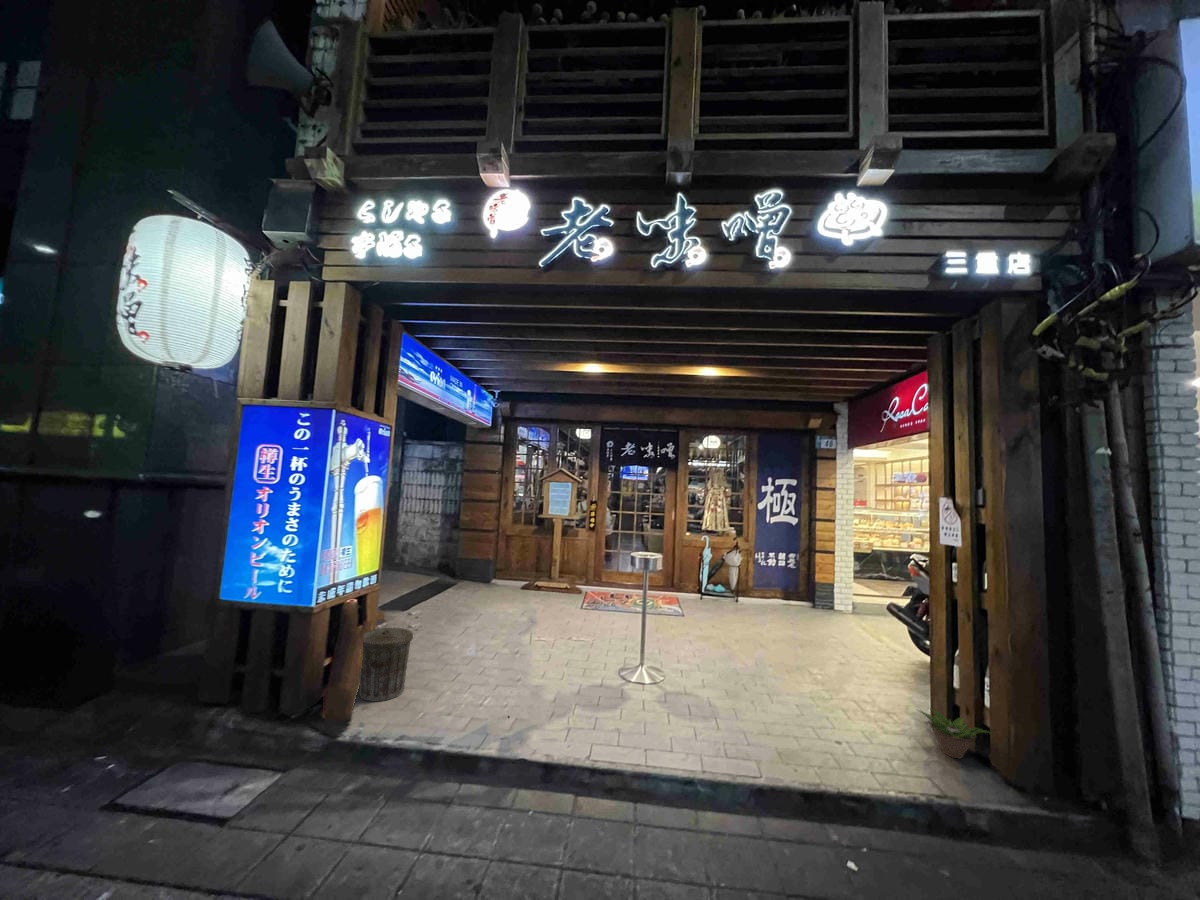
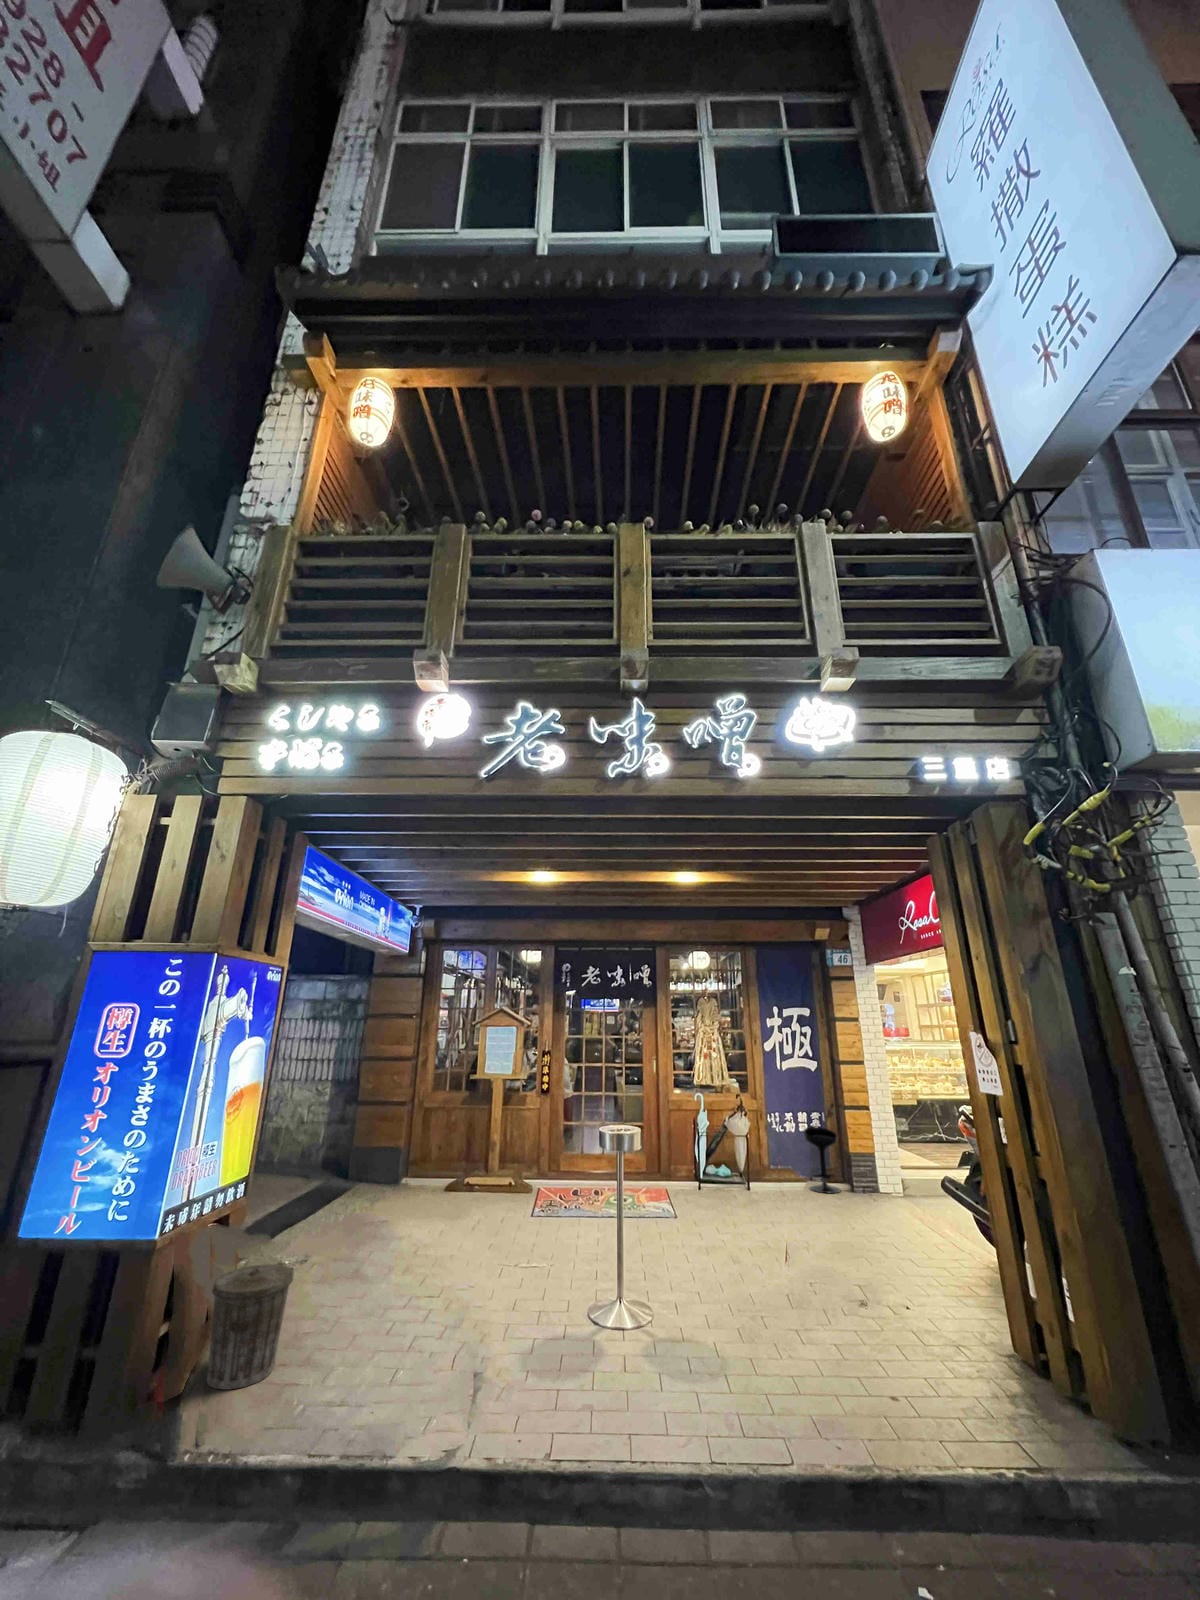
bar stool: none [783,562,808,607] -> present [804,1127,840,1193]
decorative plant: present [921,709,988,758] -> none [984,1332,1082,1408]

